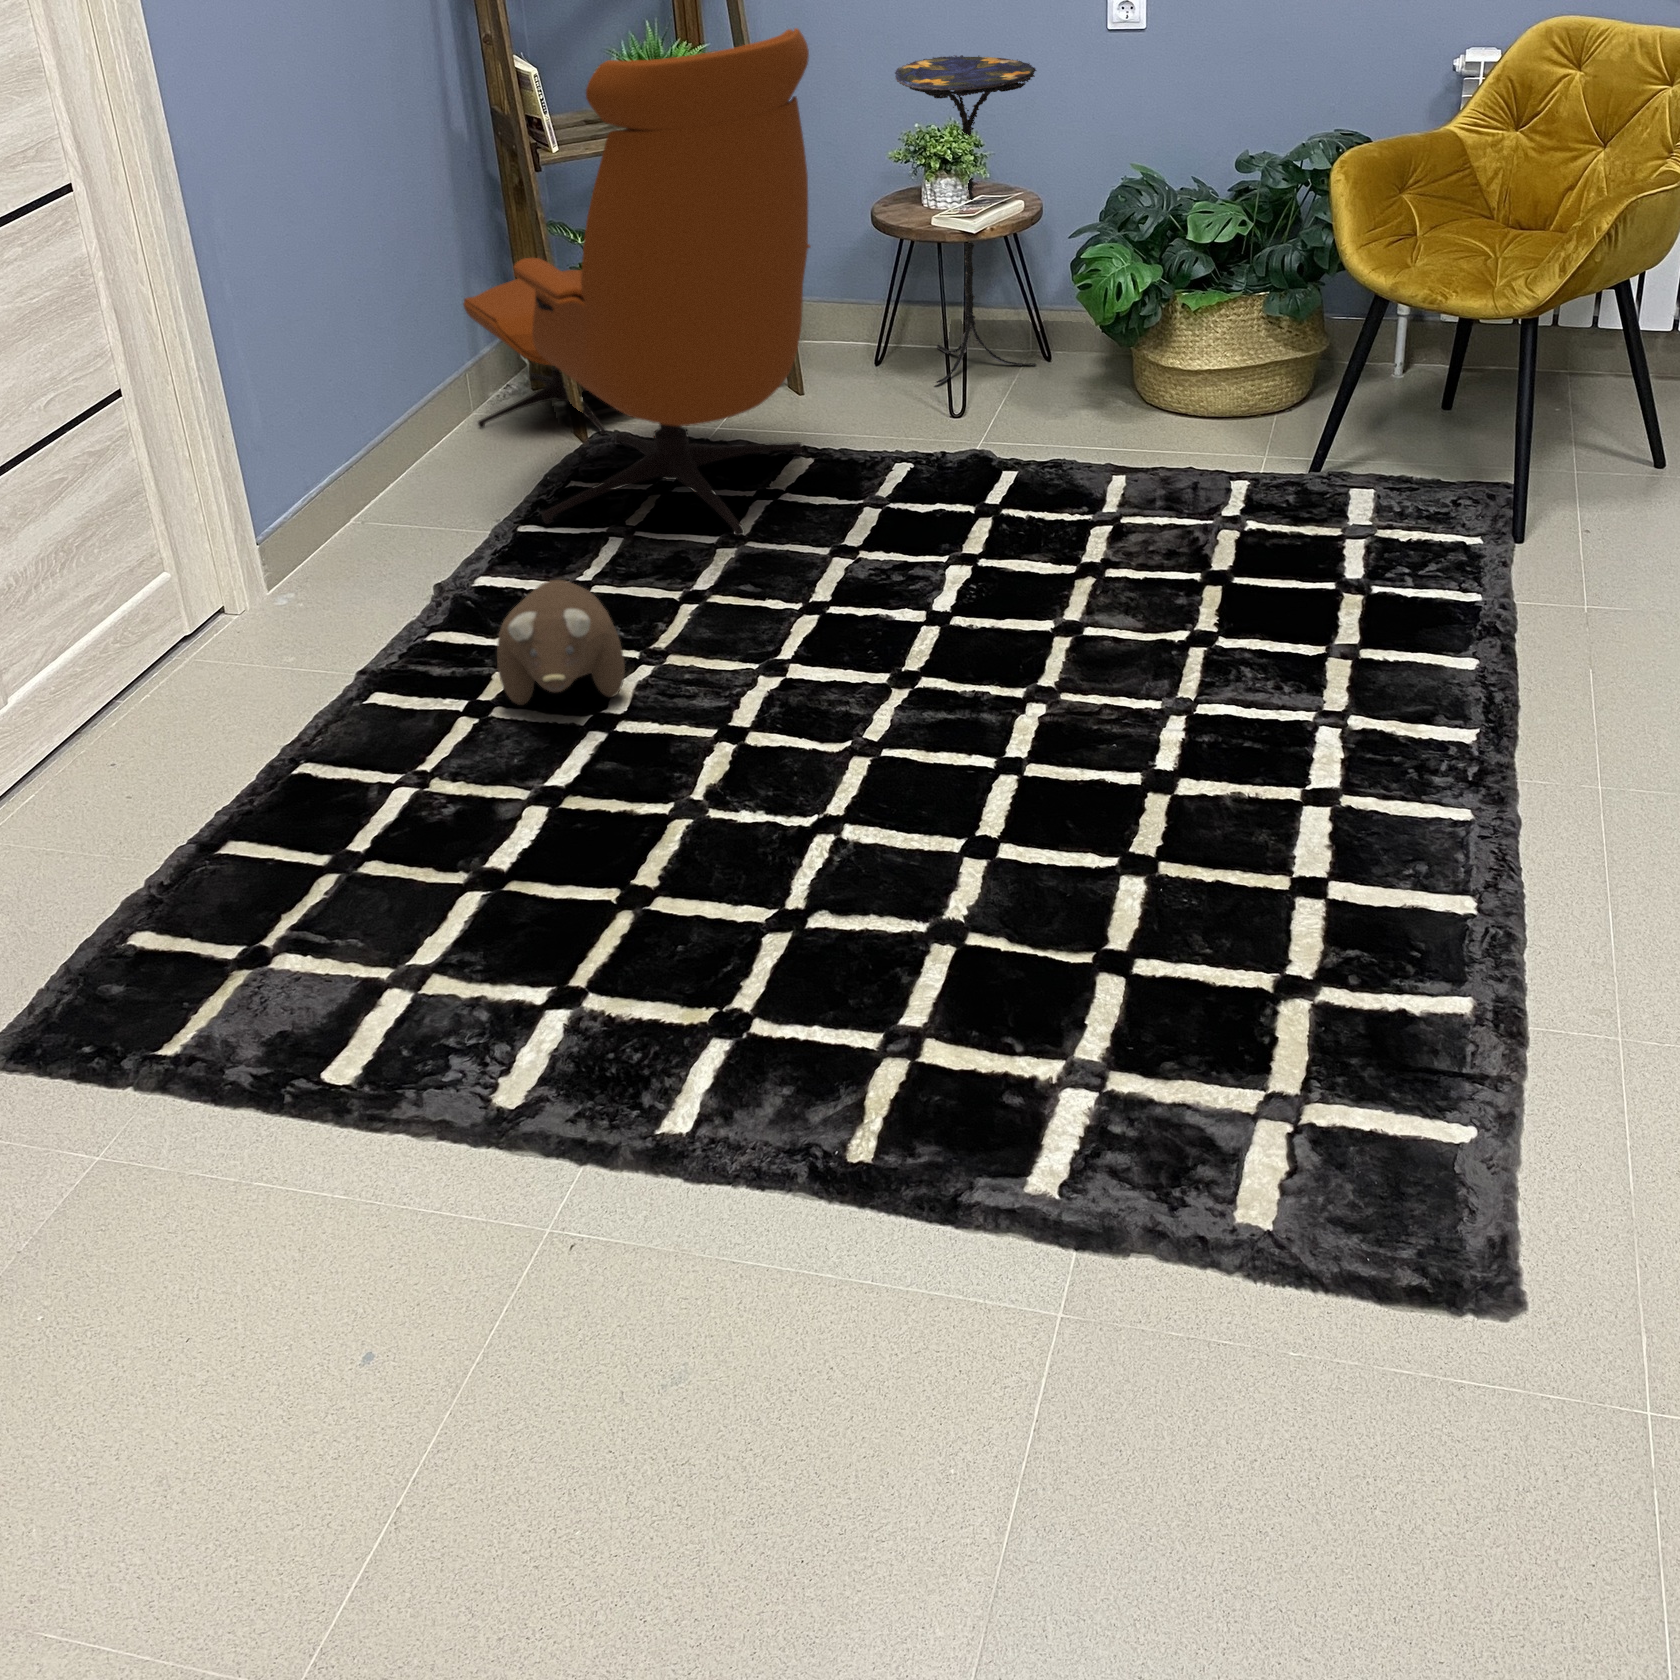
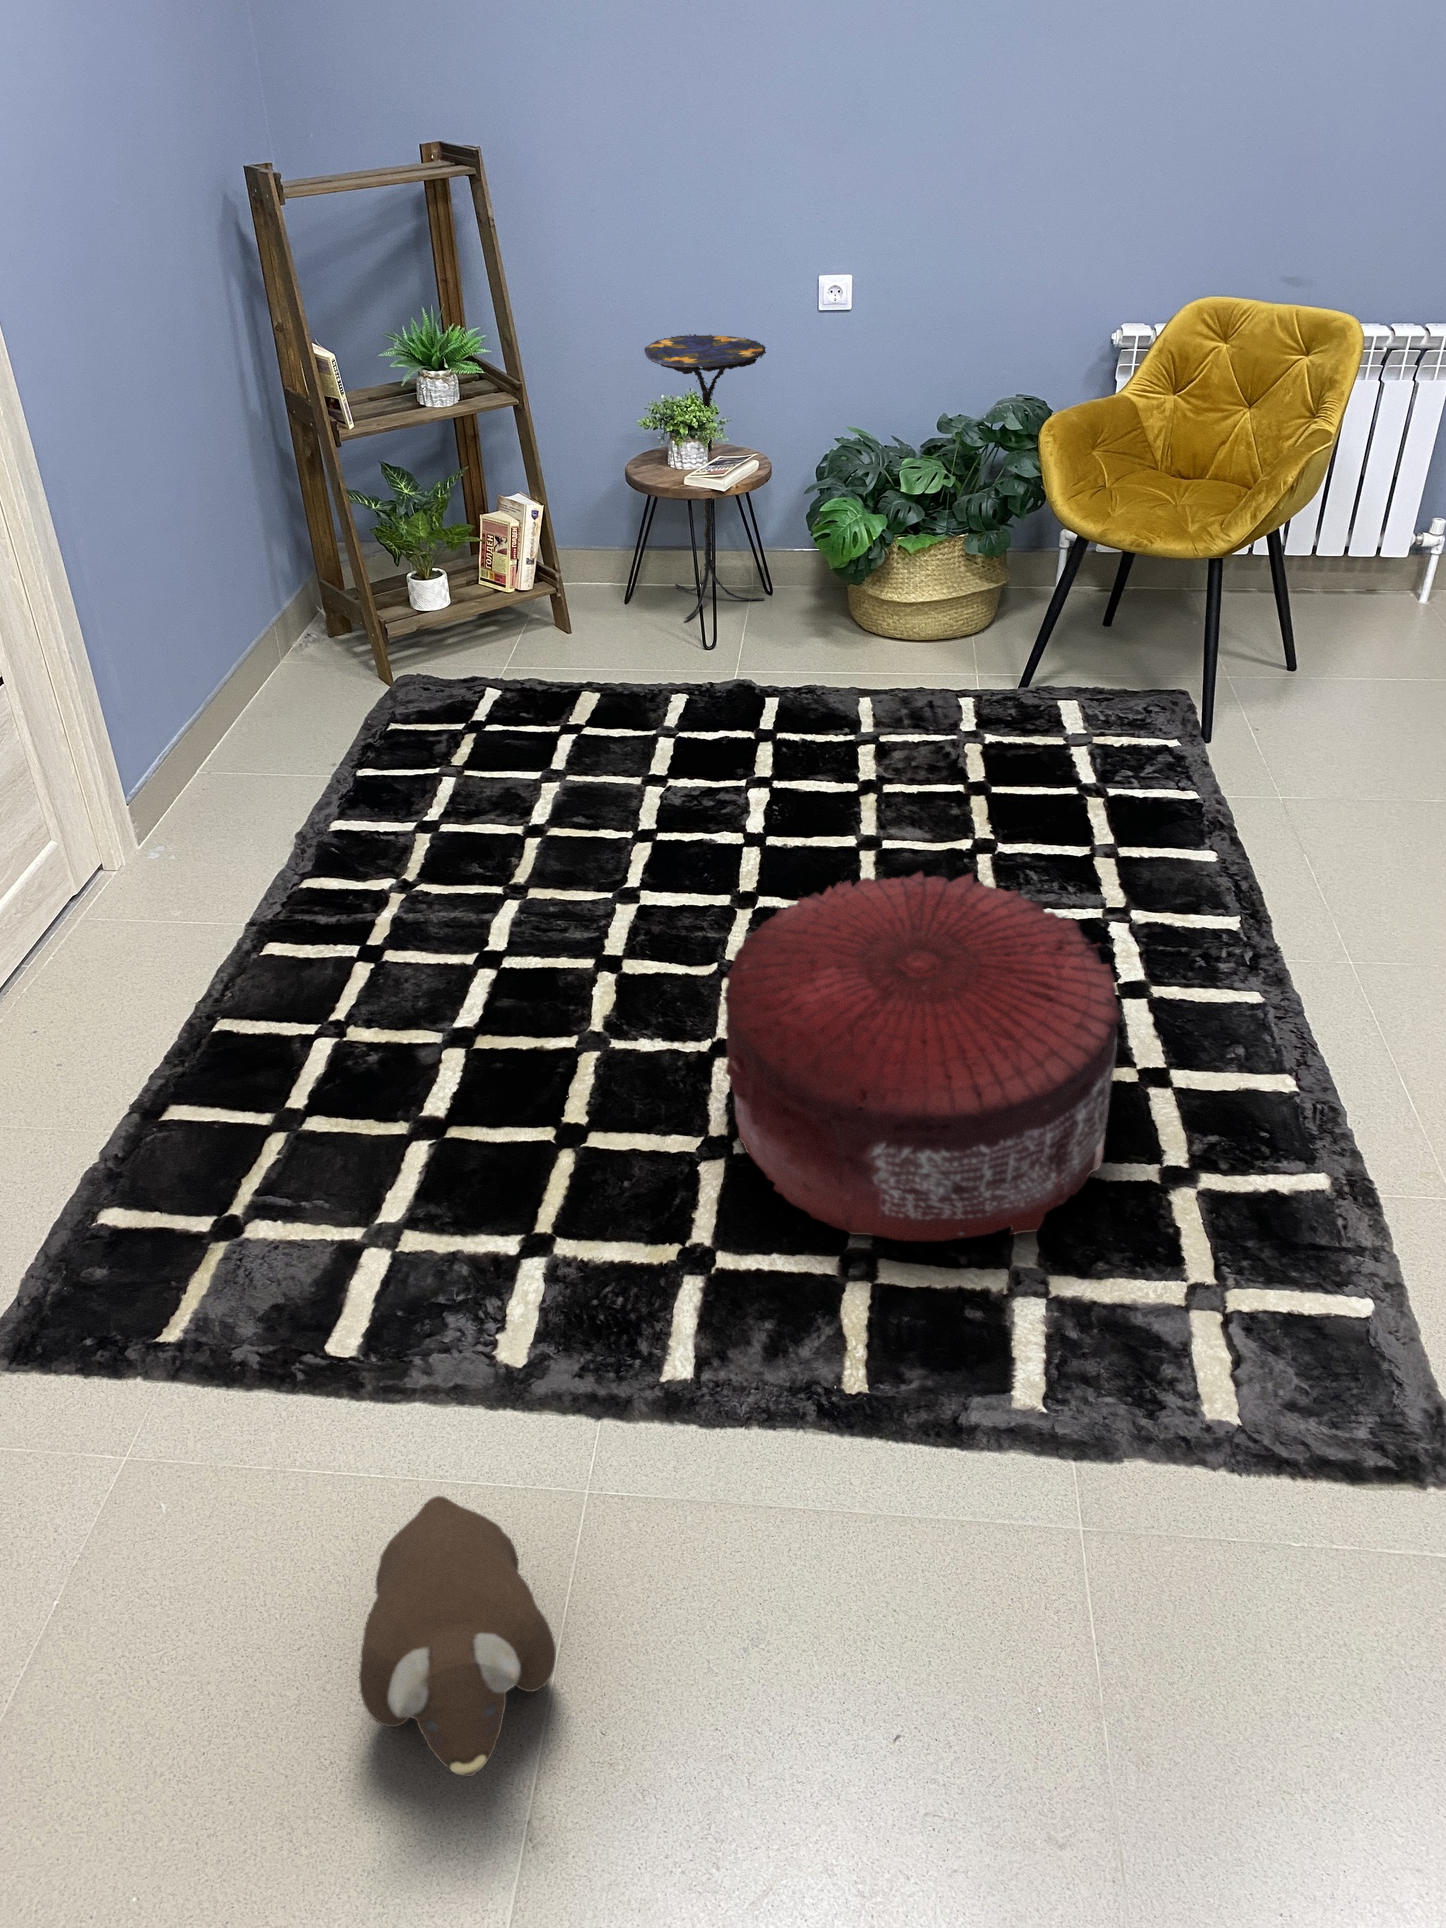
lounge chair: present [463,28,810,536] -> none [272,319,617,771]
plush toy: present [497,580,625,705] -> present [359,1496,556,1777]
pouf: none [792,634,1249,1030] -> present [723,871,1121,1241]

